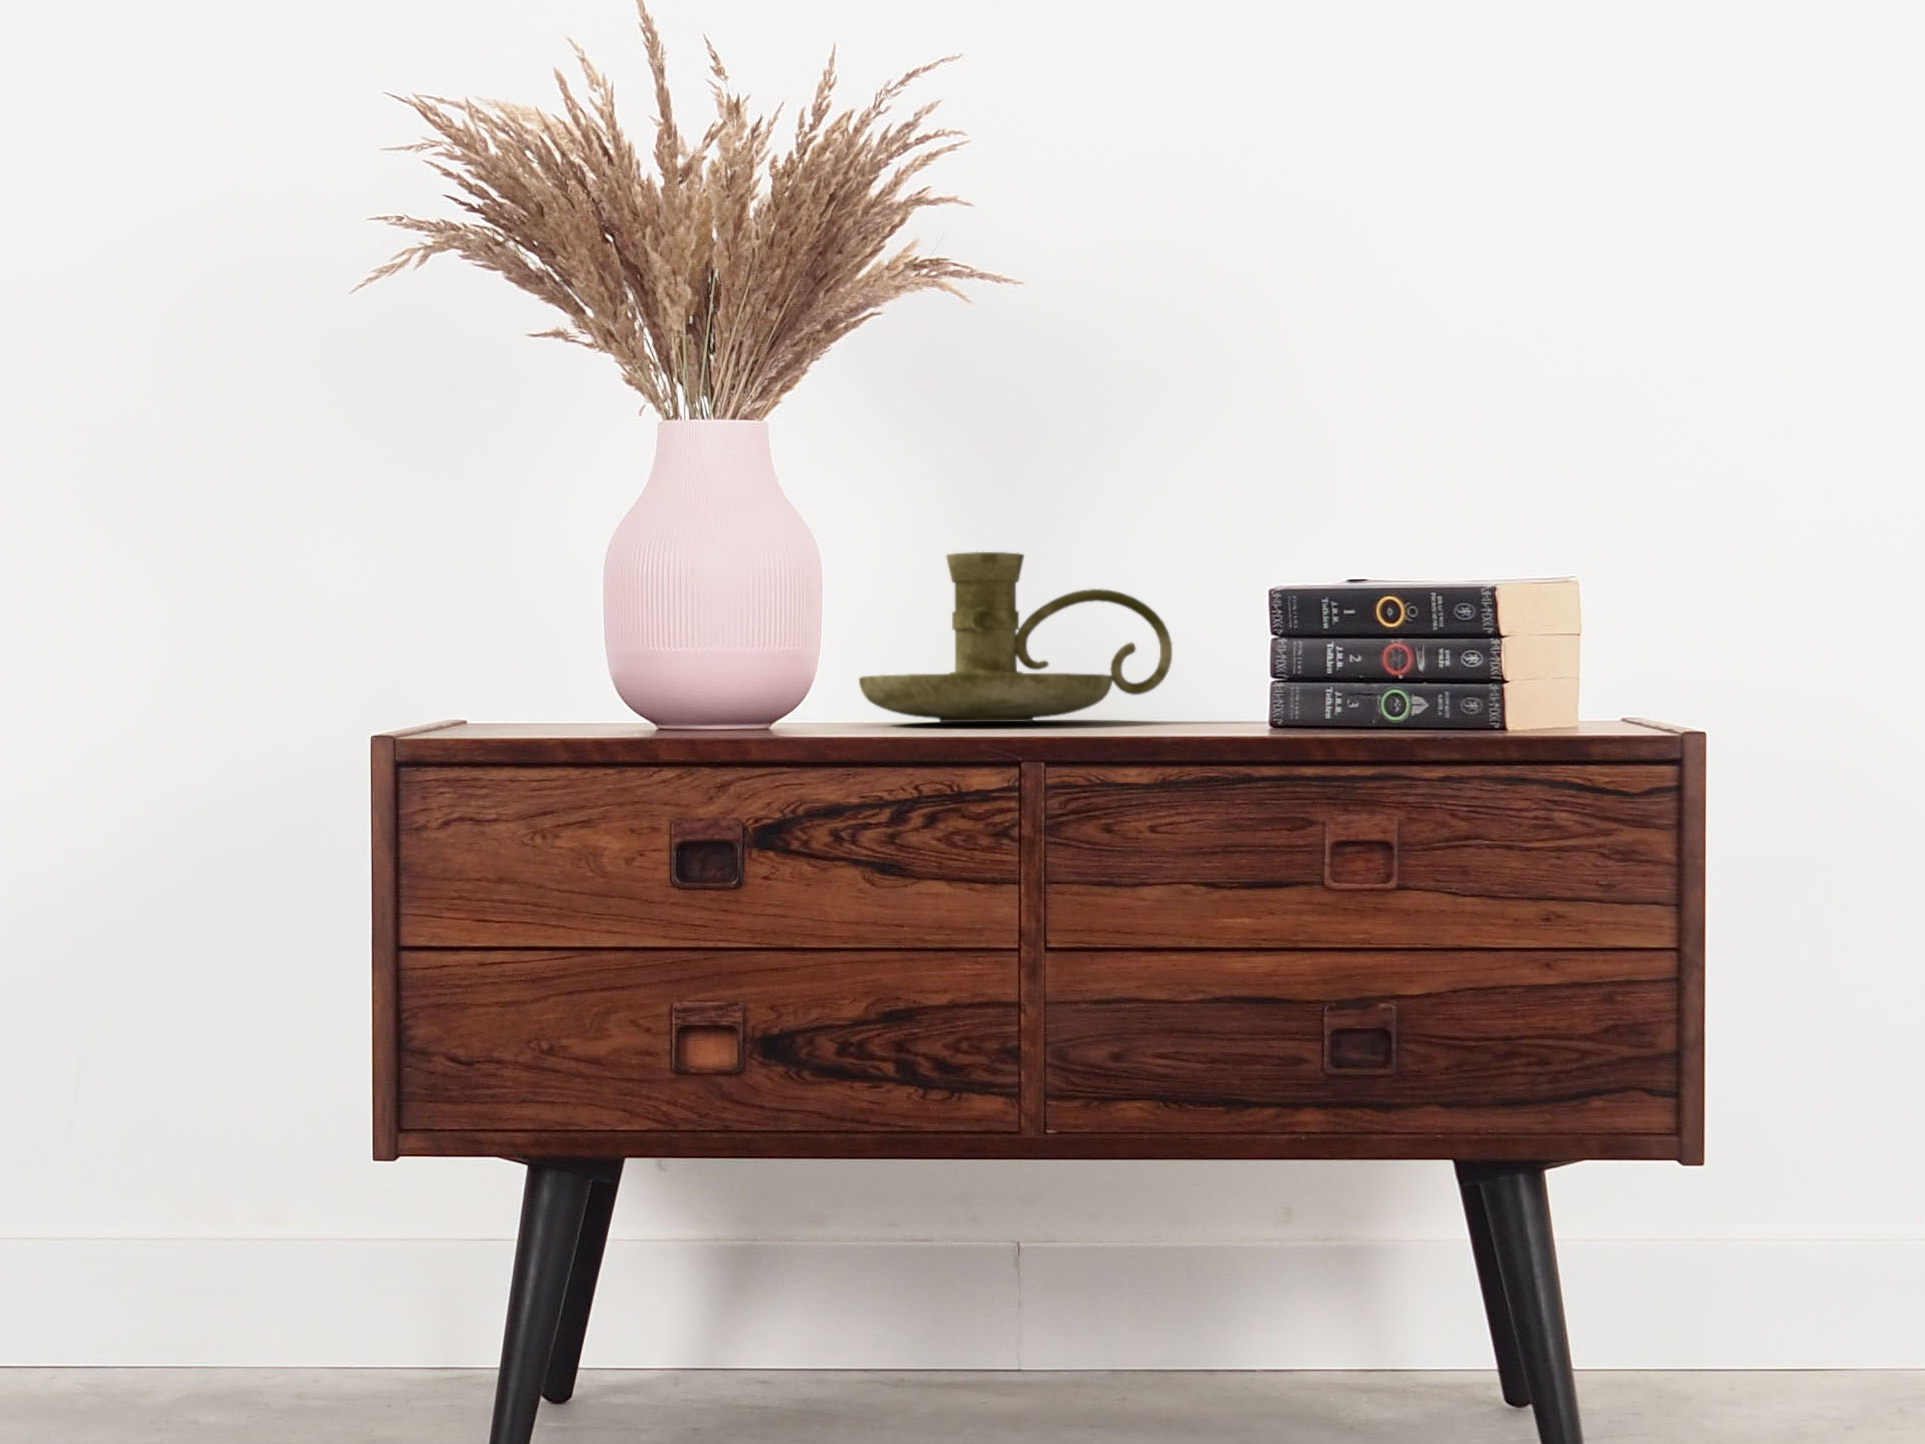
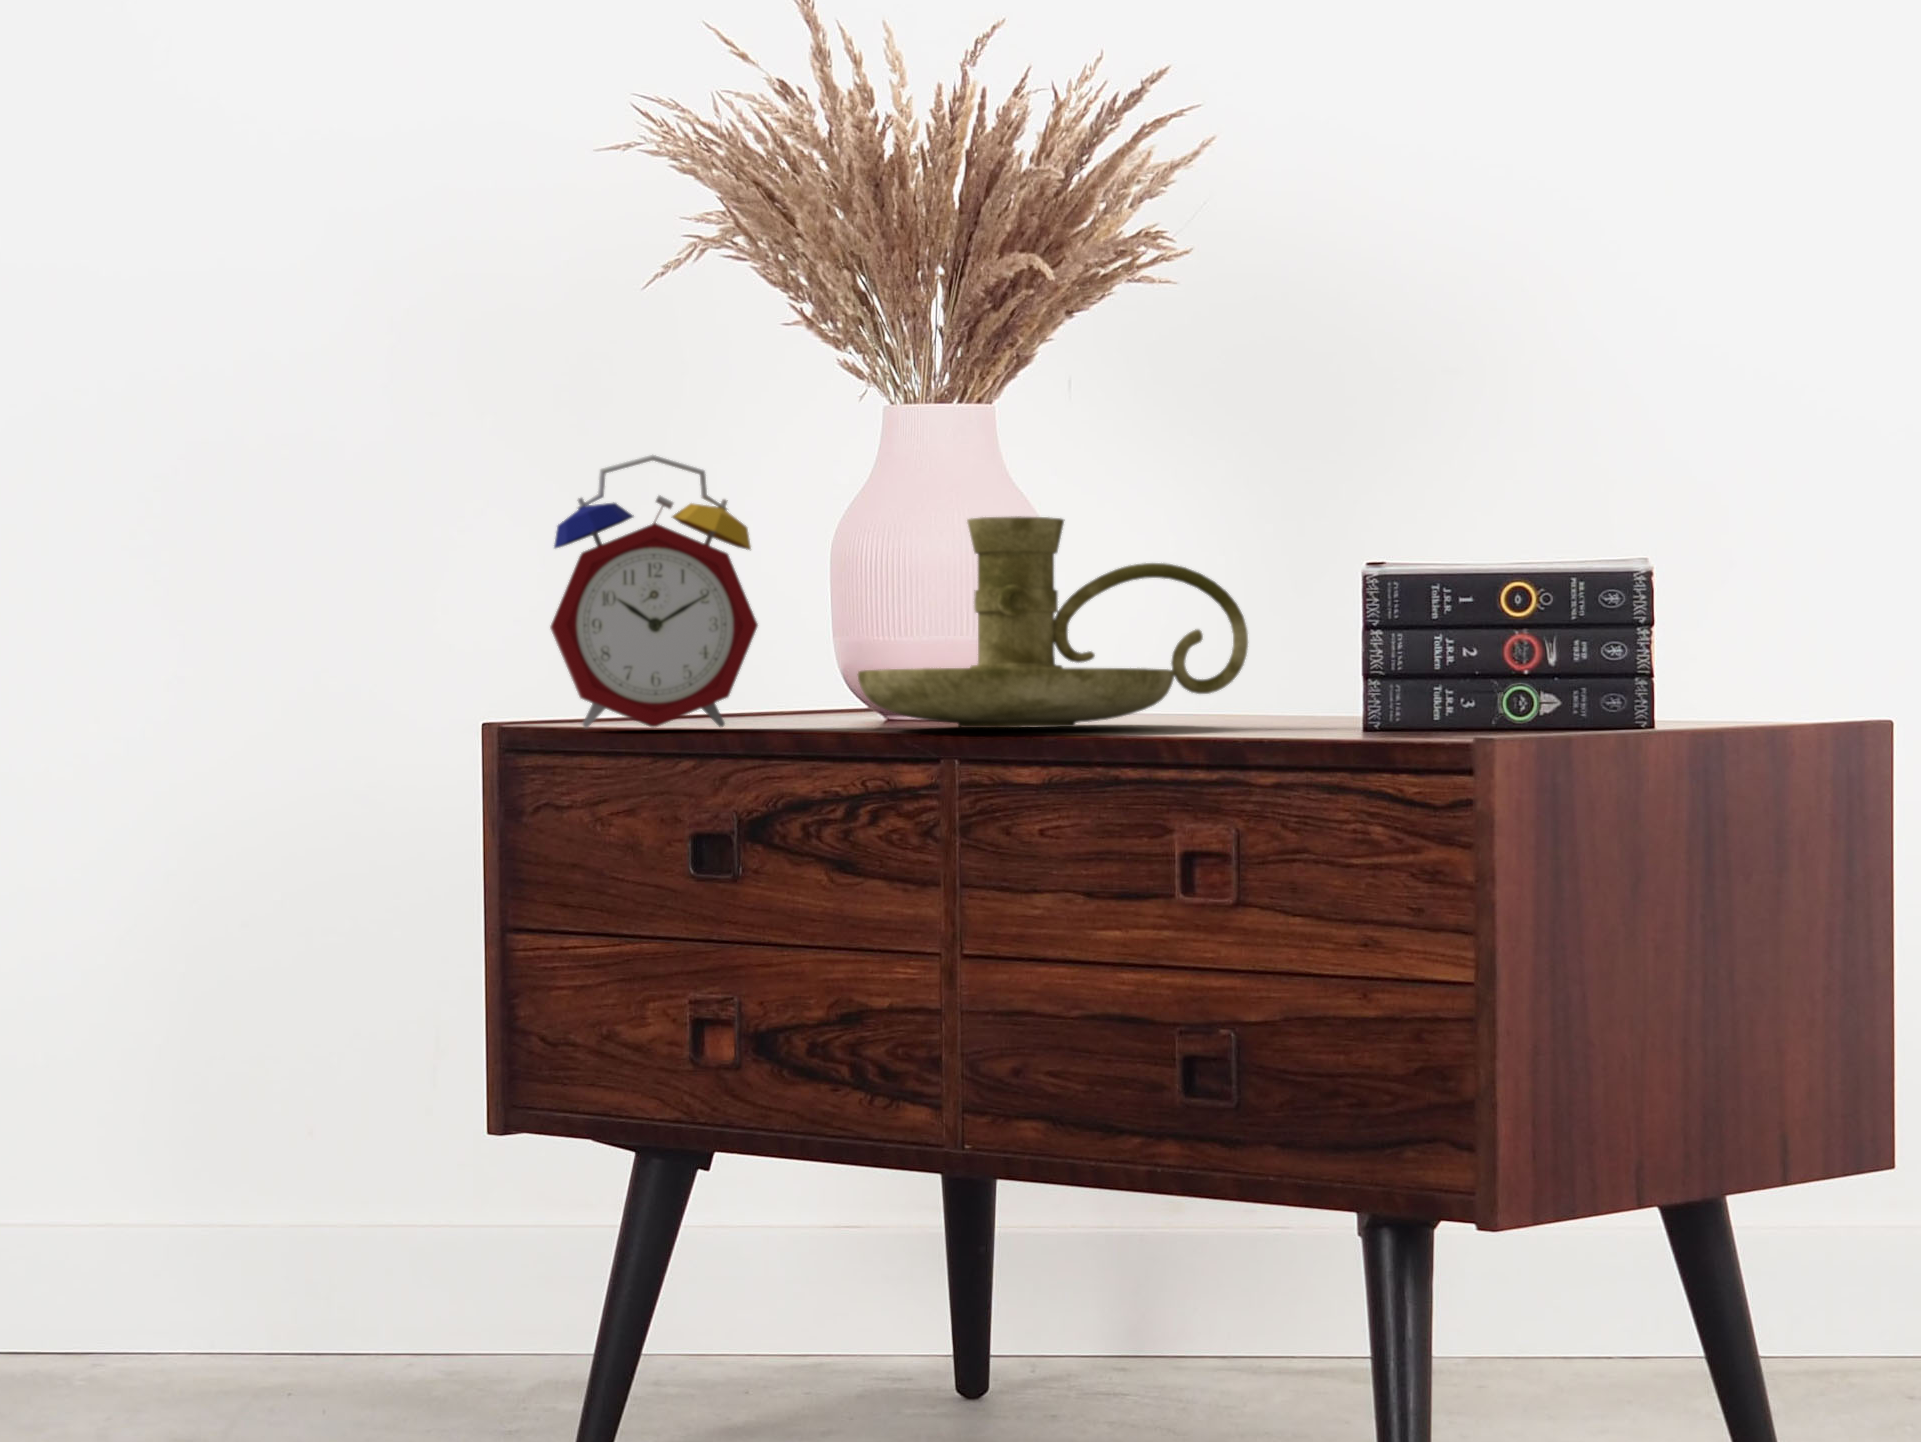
alarm clock: none [616,506,781,723] -> present [550,455,758,728]

